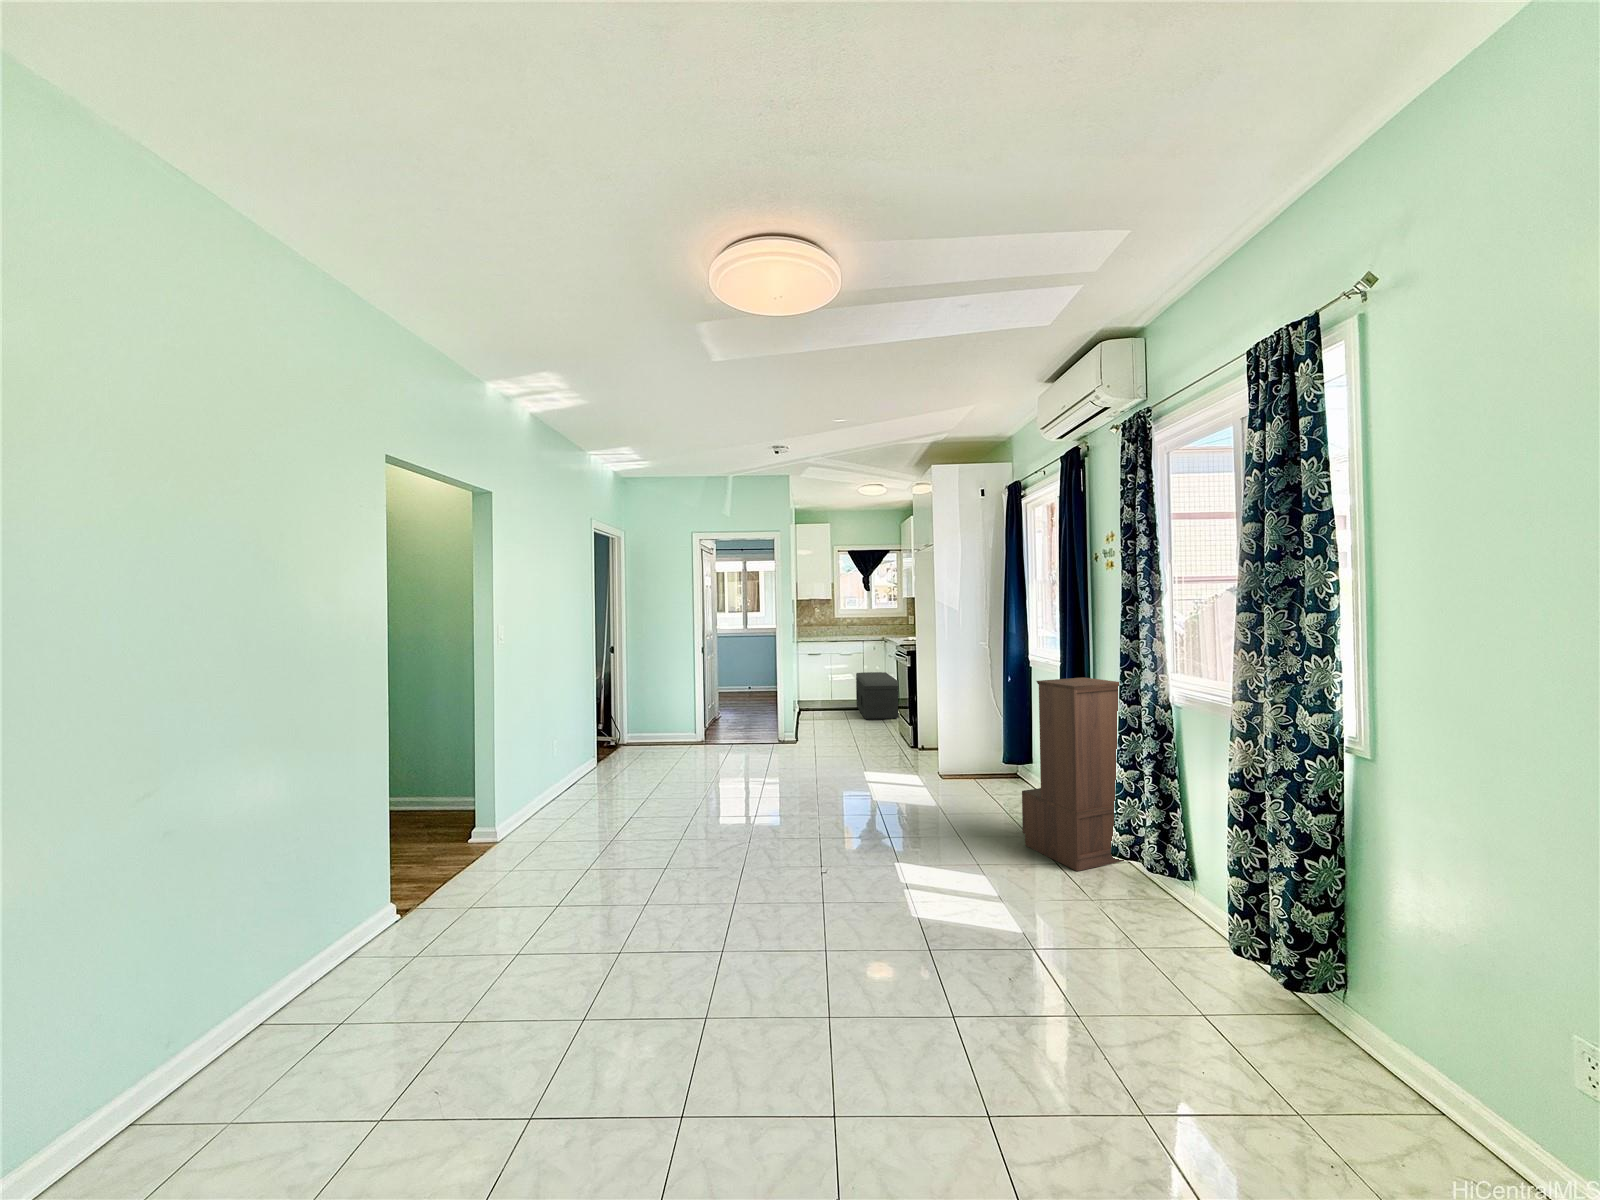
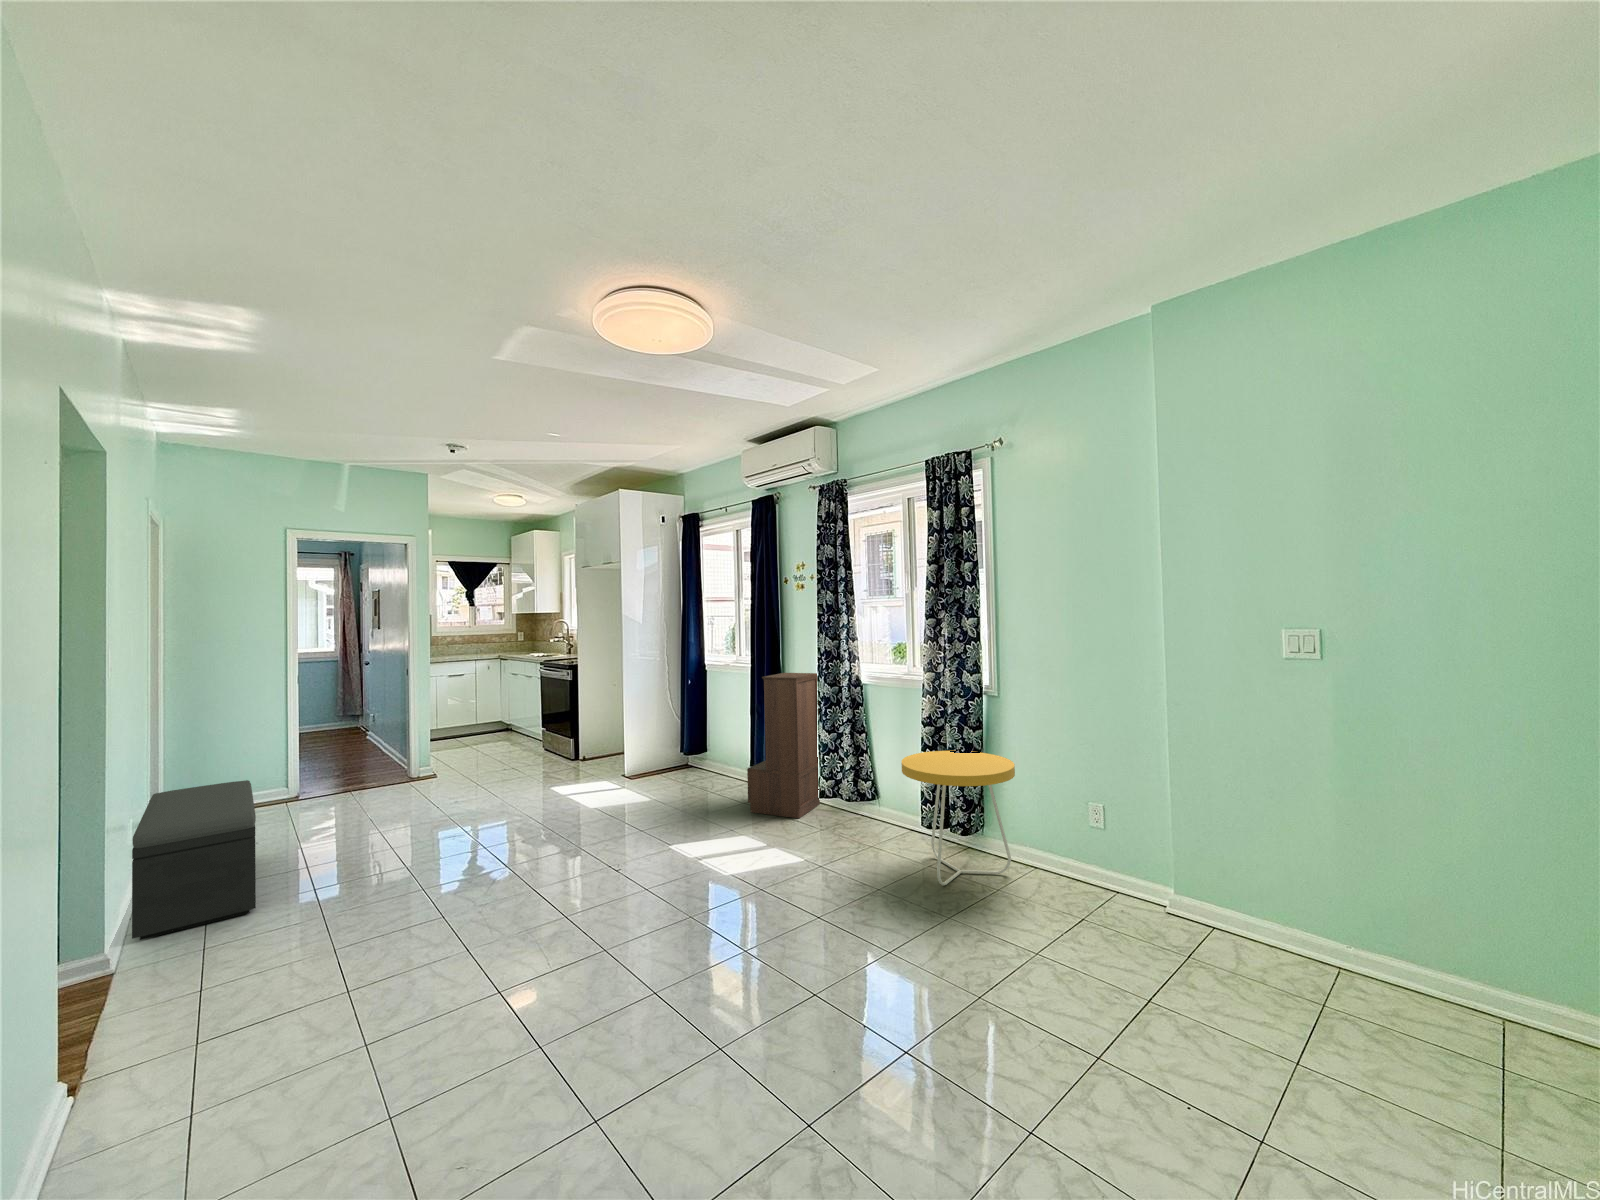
storage bench: present [856,672,899,720] -> present [132,780,256,940]
side table: none [1144,828,1383,1093] -> present [901,751,1015,886]

